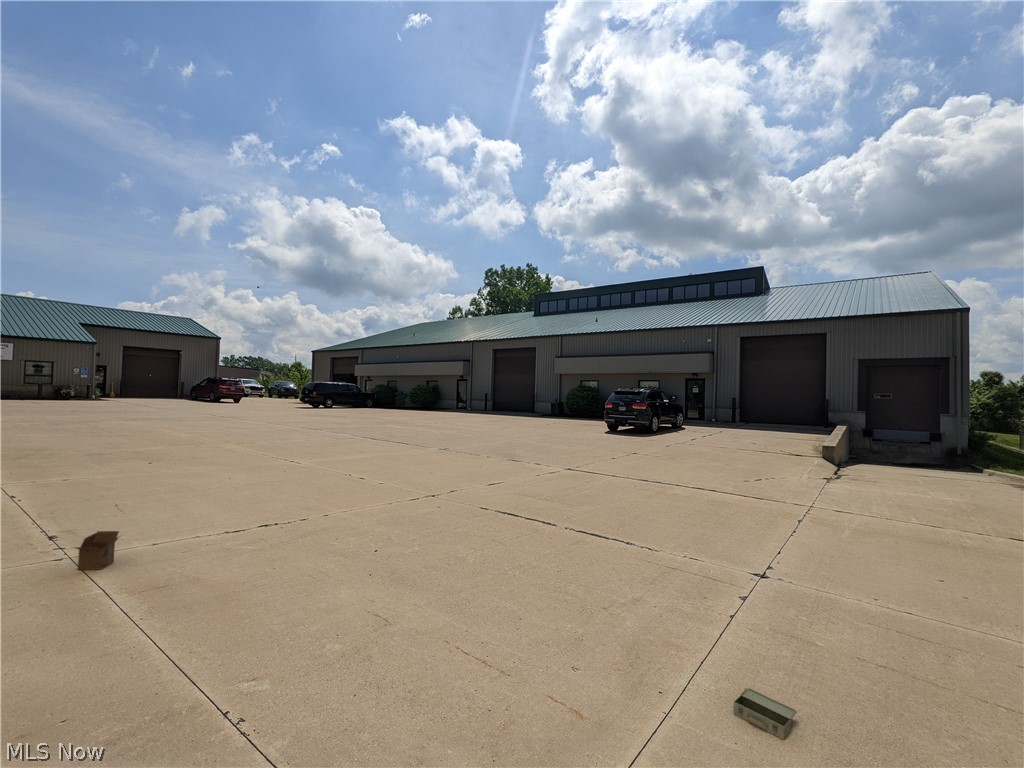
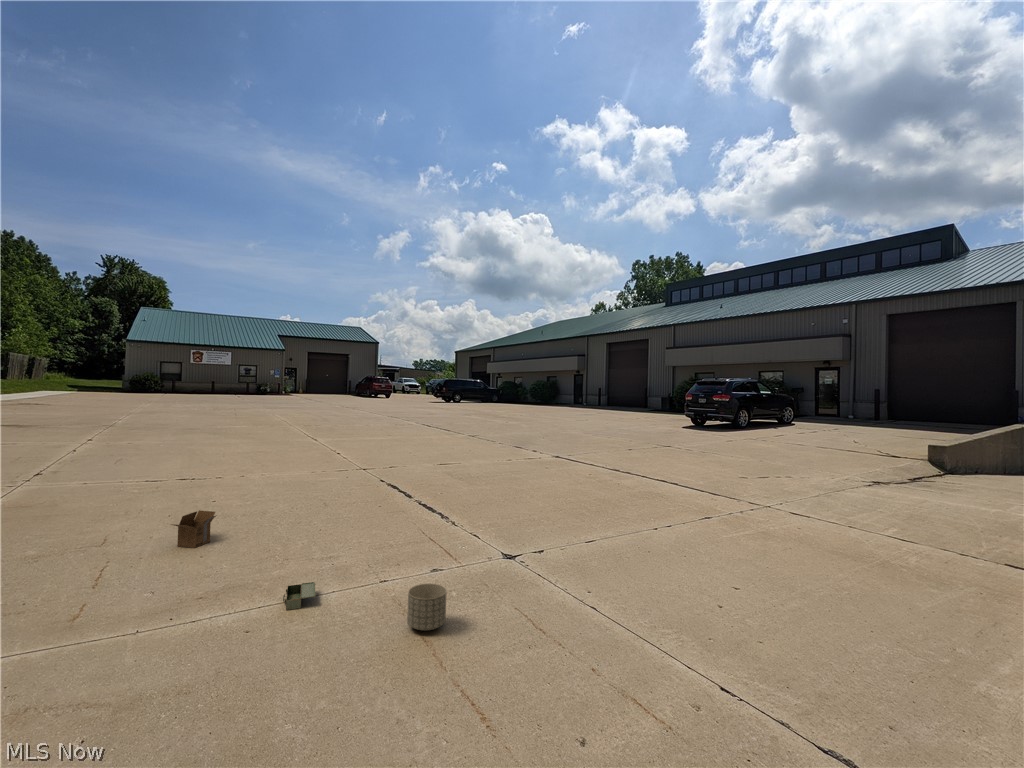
cardboard box: present [75,531,119,570] -> present [171,510,216,548]
planter: none [918,670,978,734] -> present [407,583,447,631]

